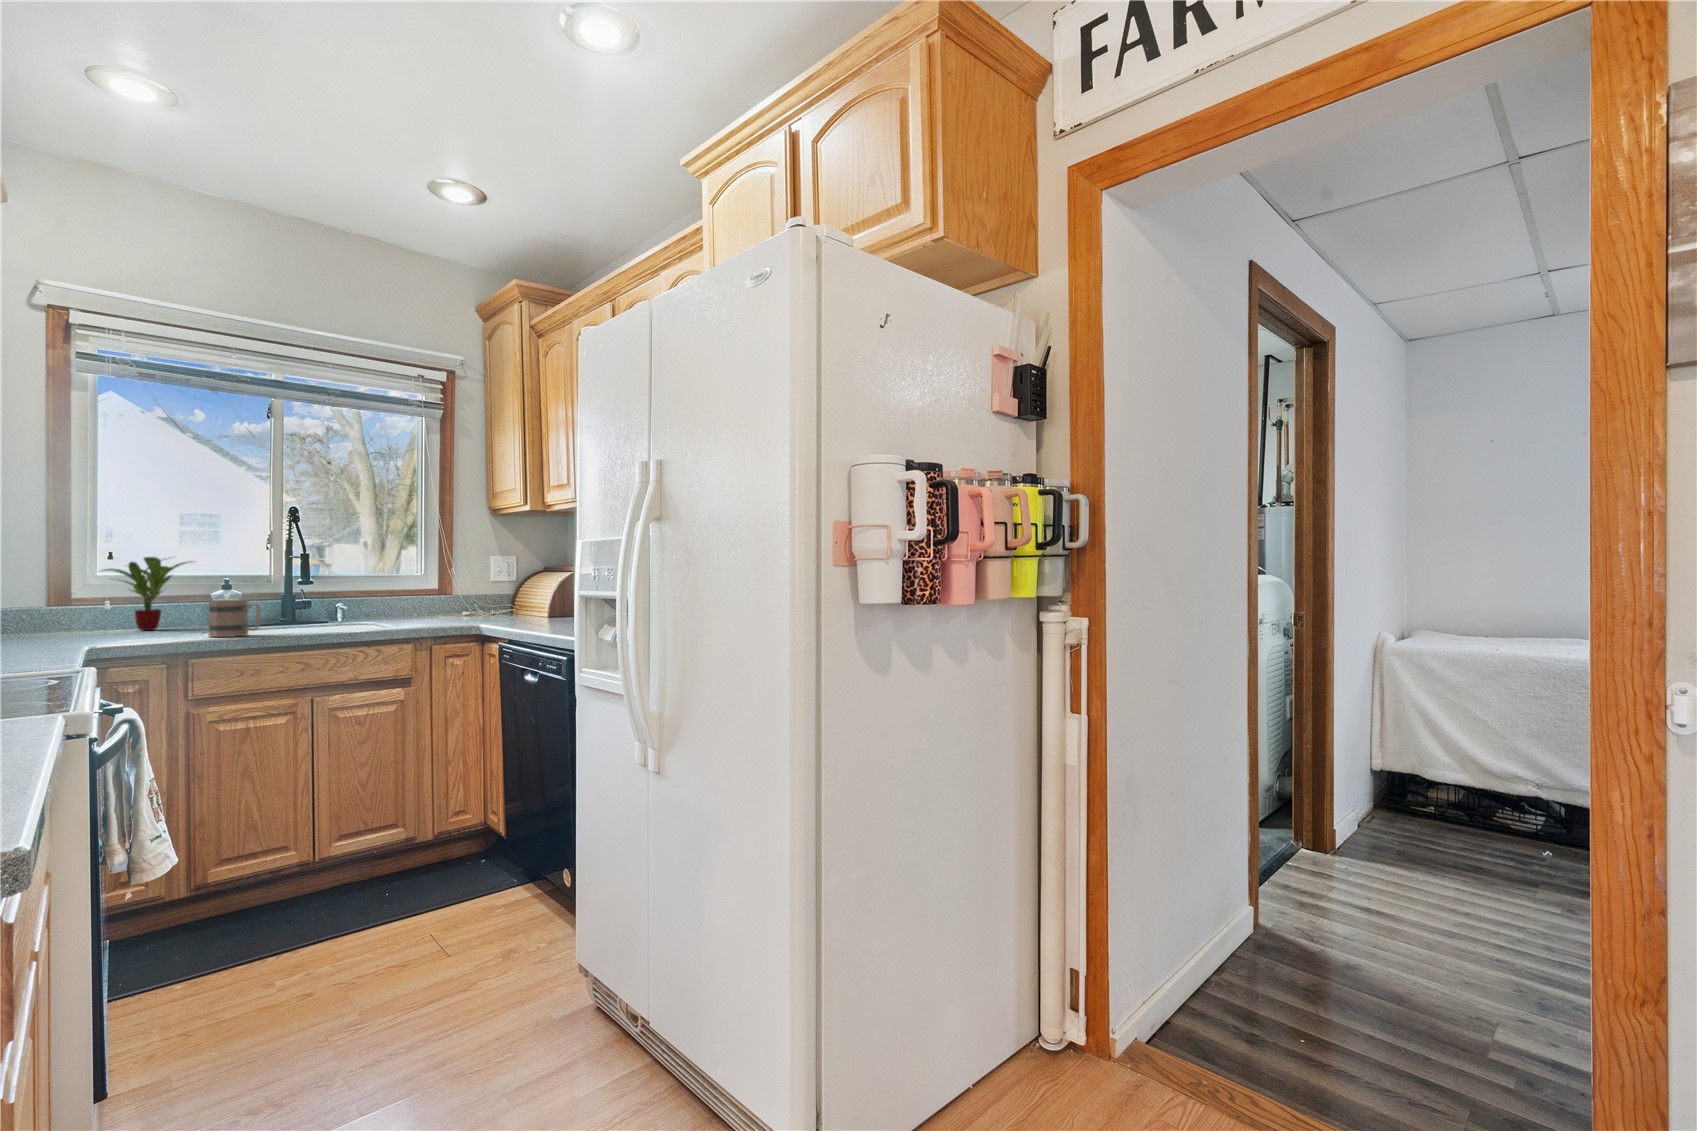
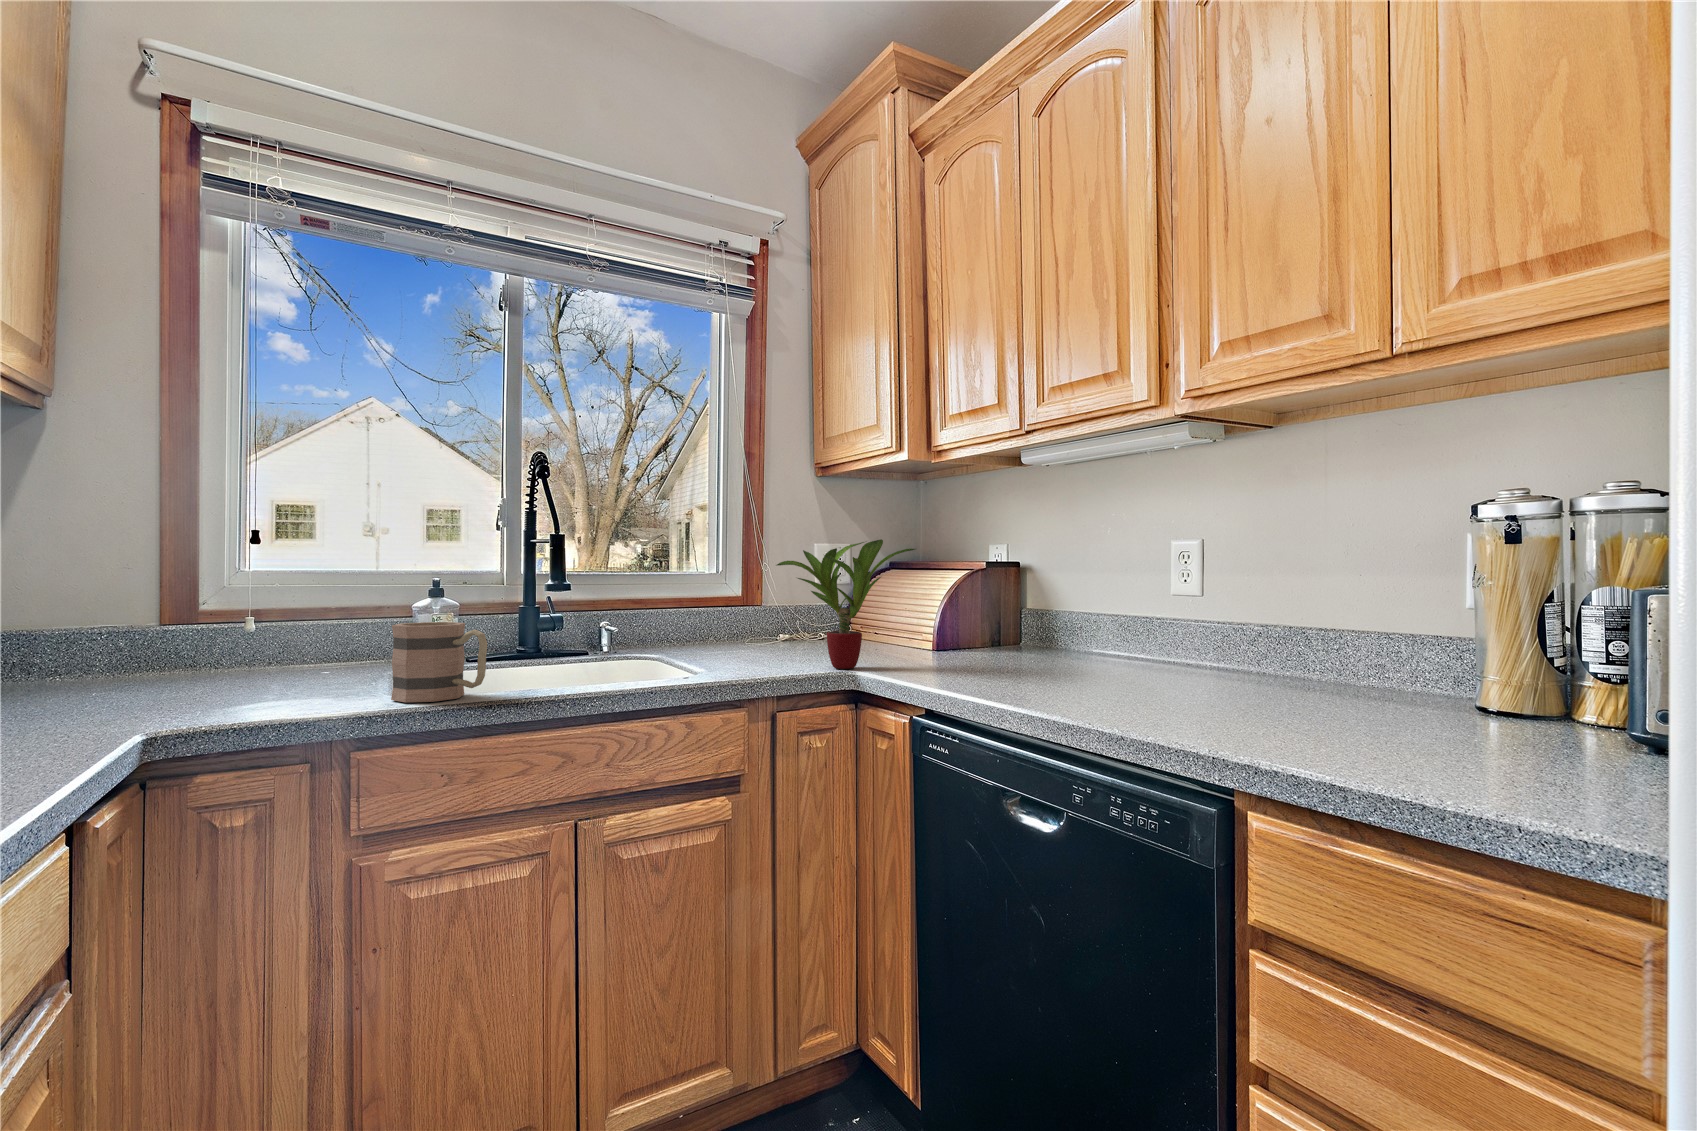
potted plant: present [104,557,186,630] -> present [776,539,915,669]

